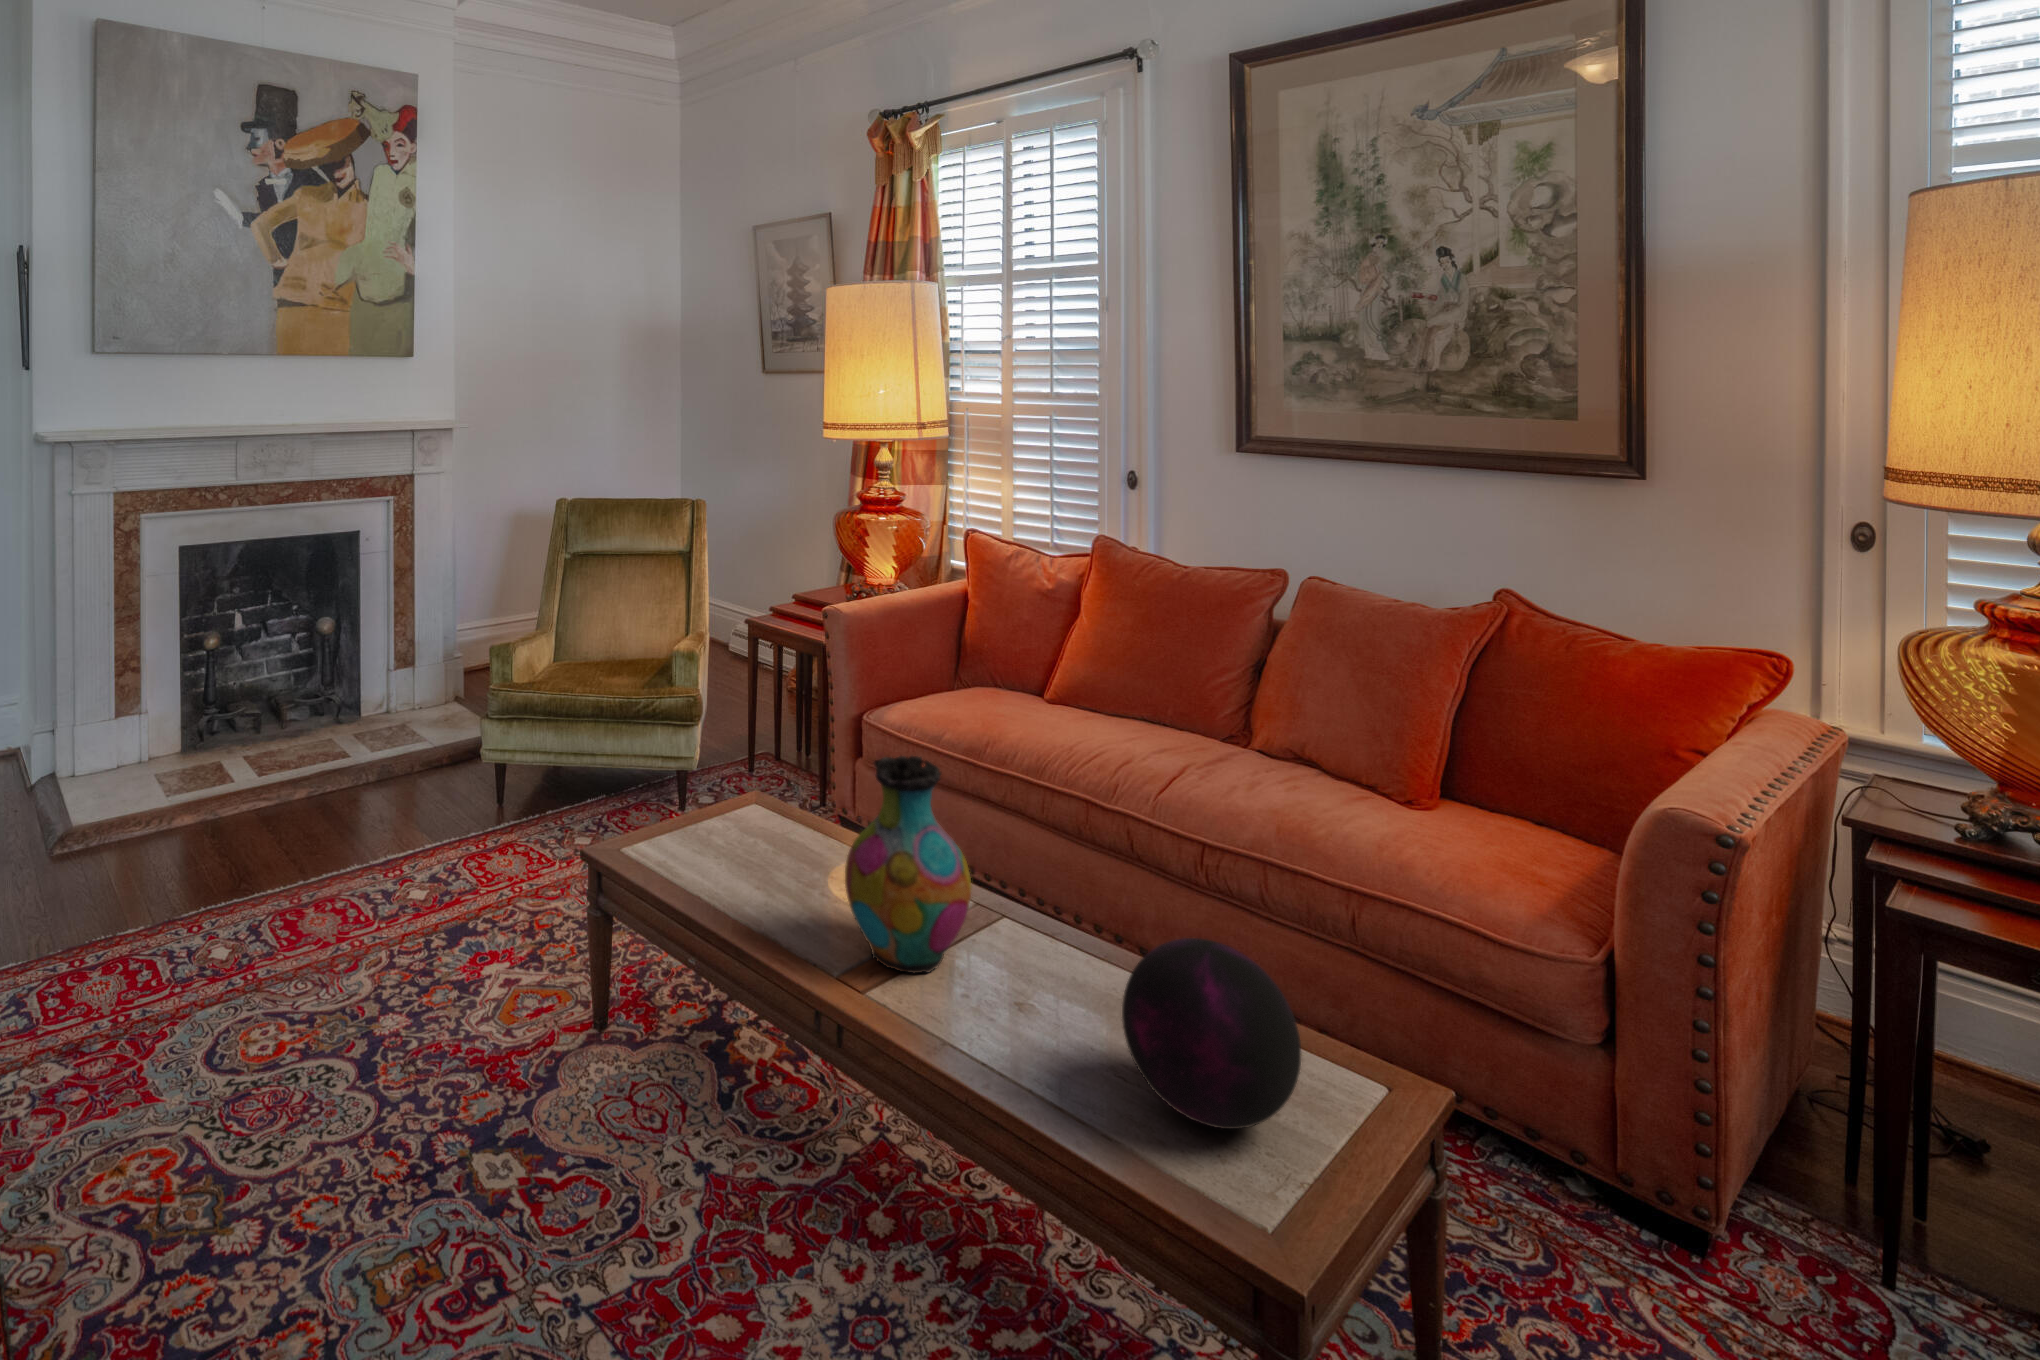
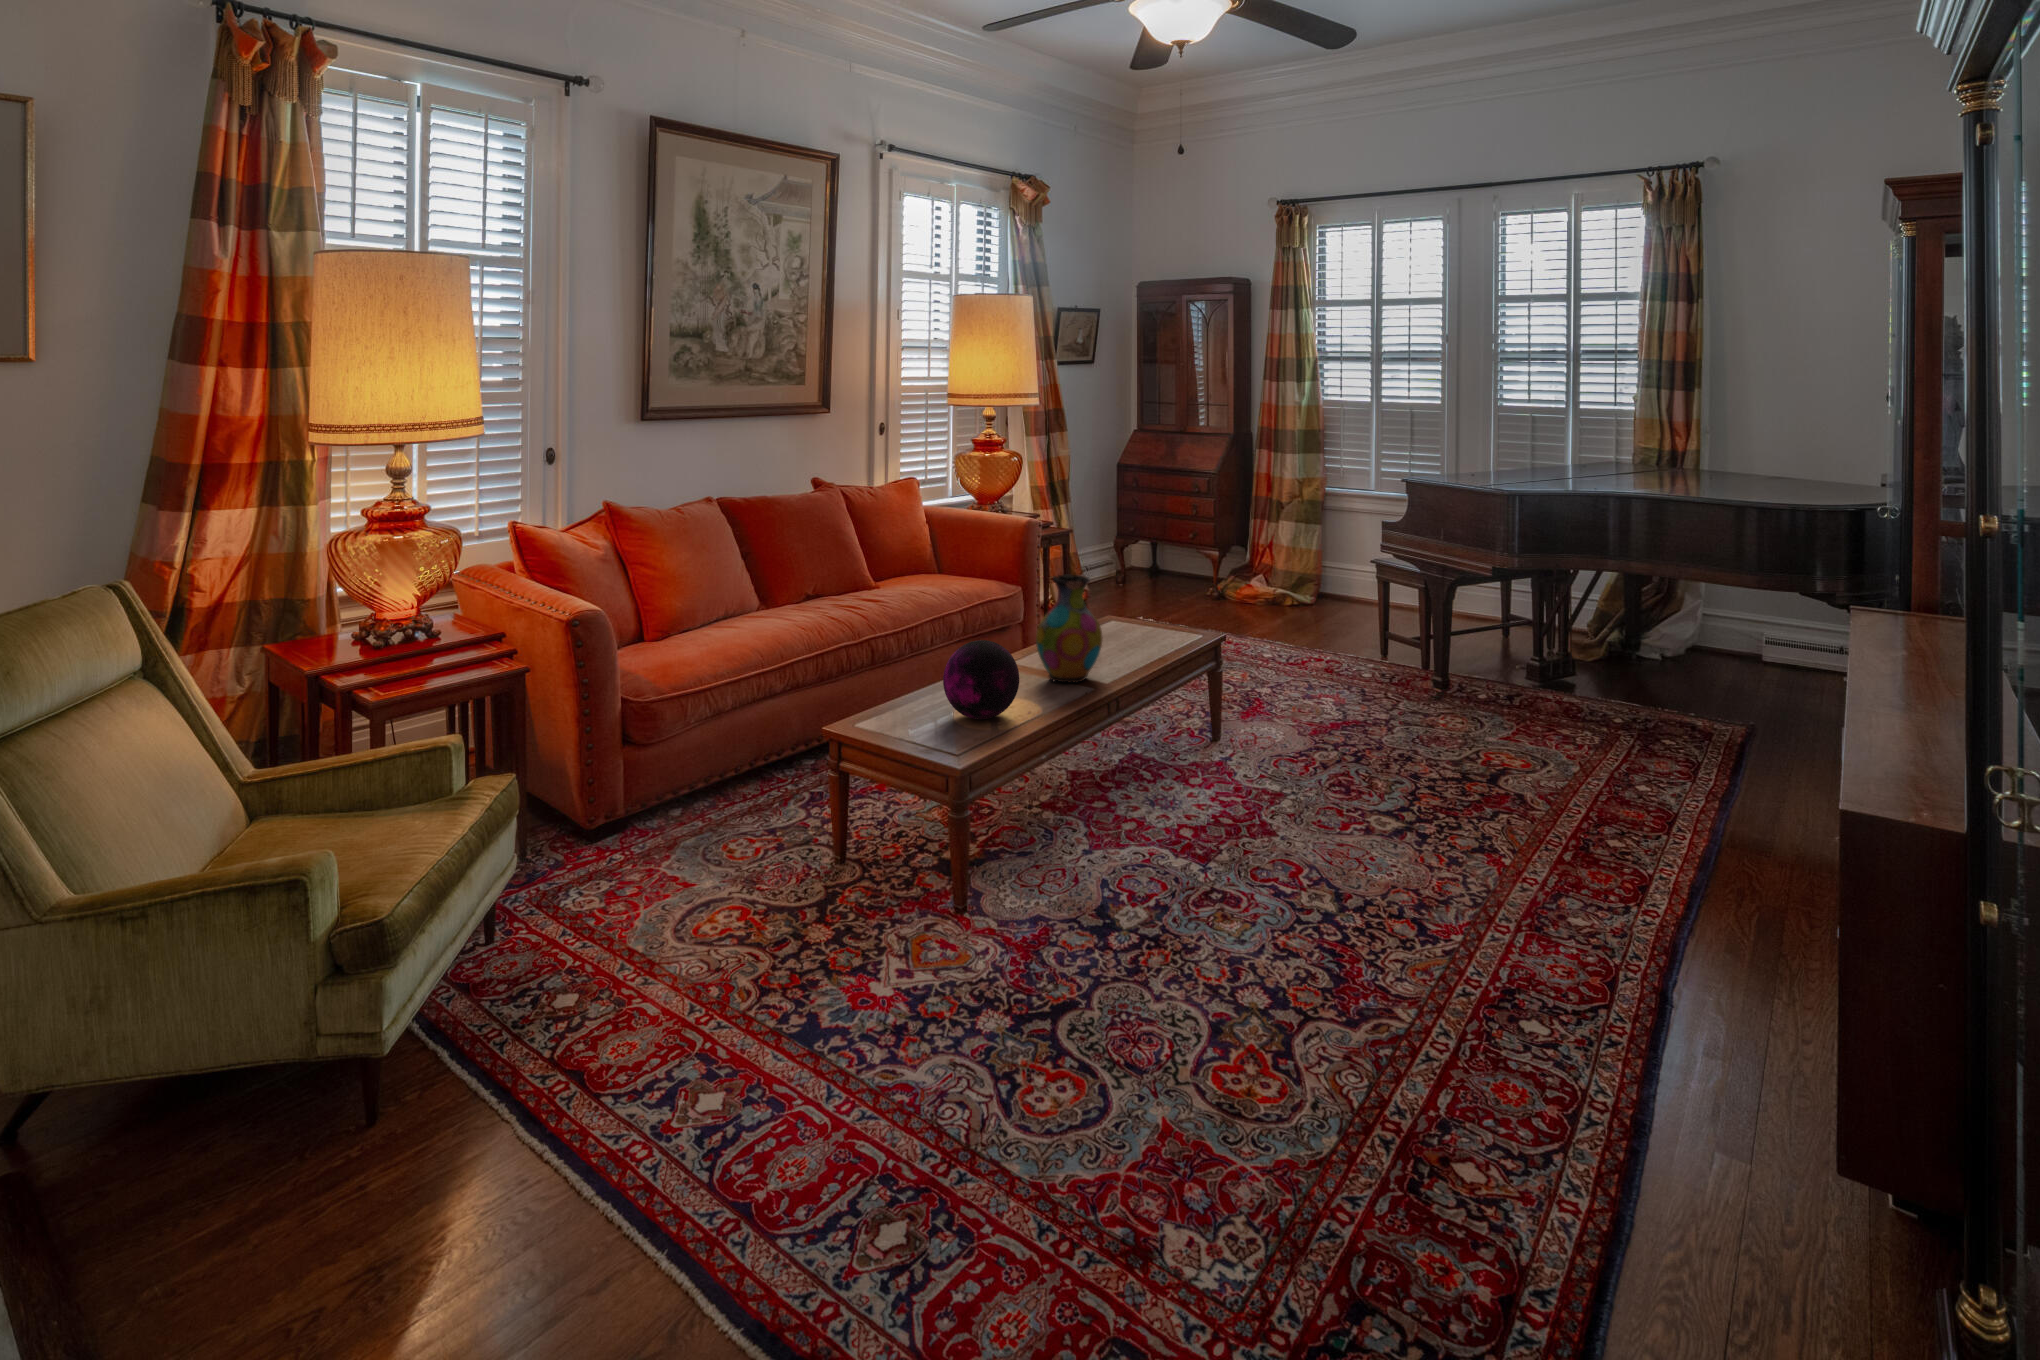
decorative orb: present [1122,938,1301,1129] -> present [943,640,1019,719]

